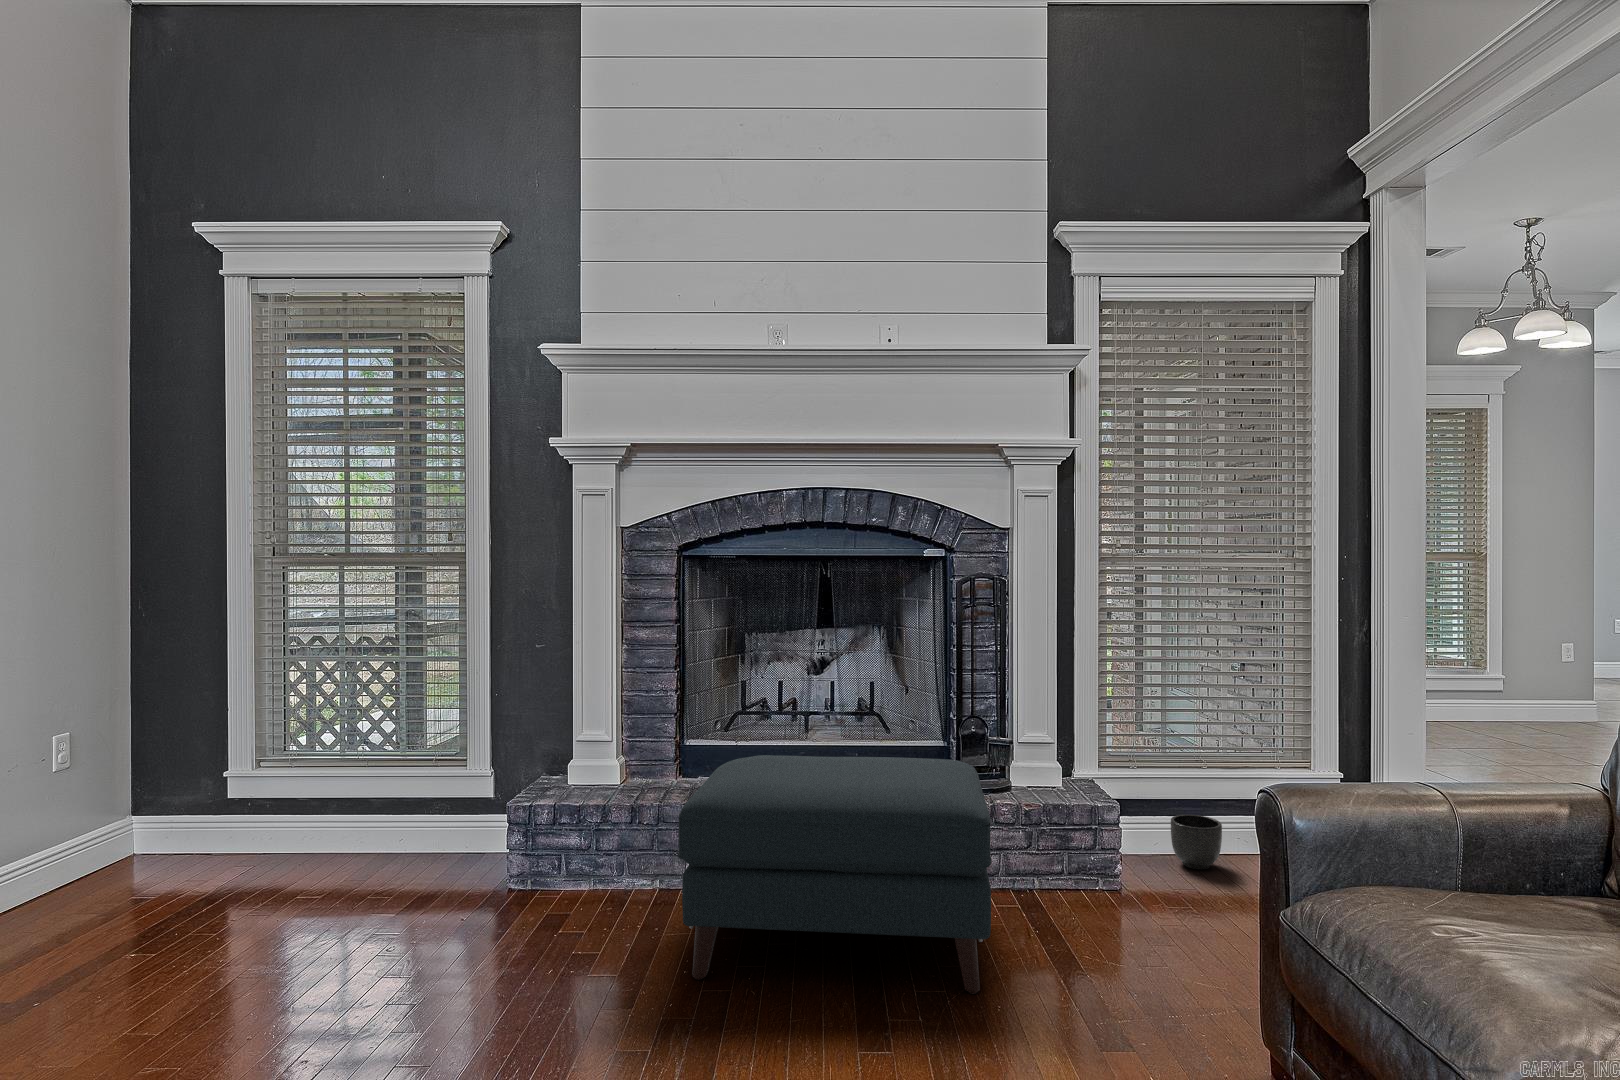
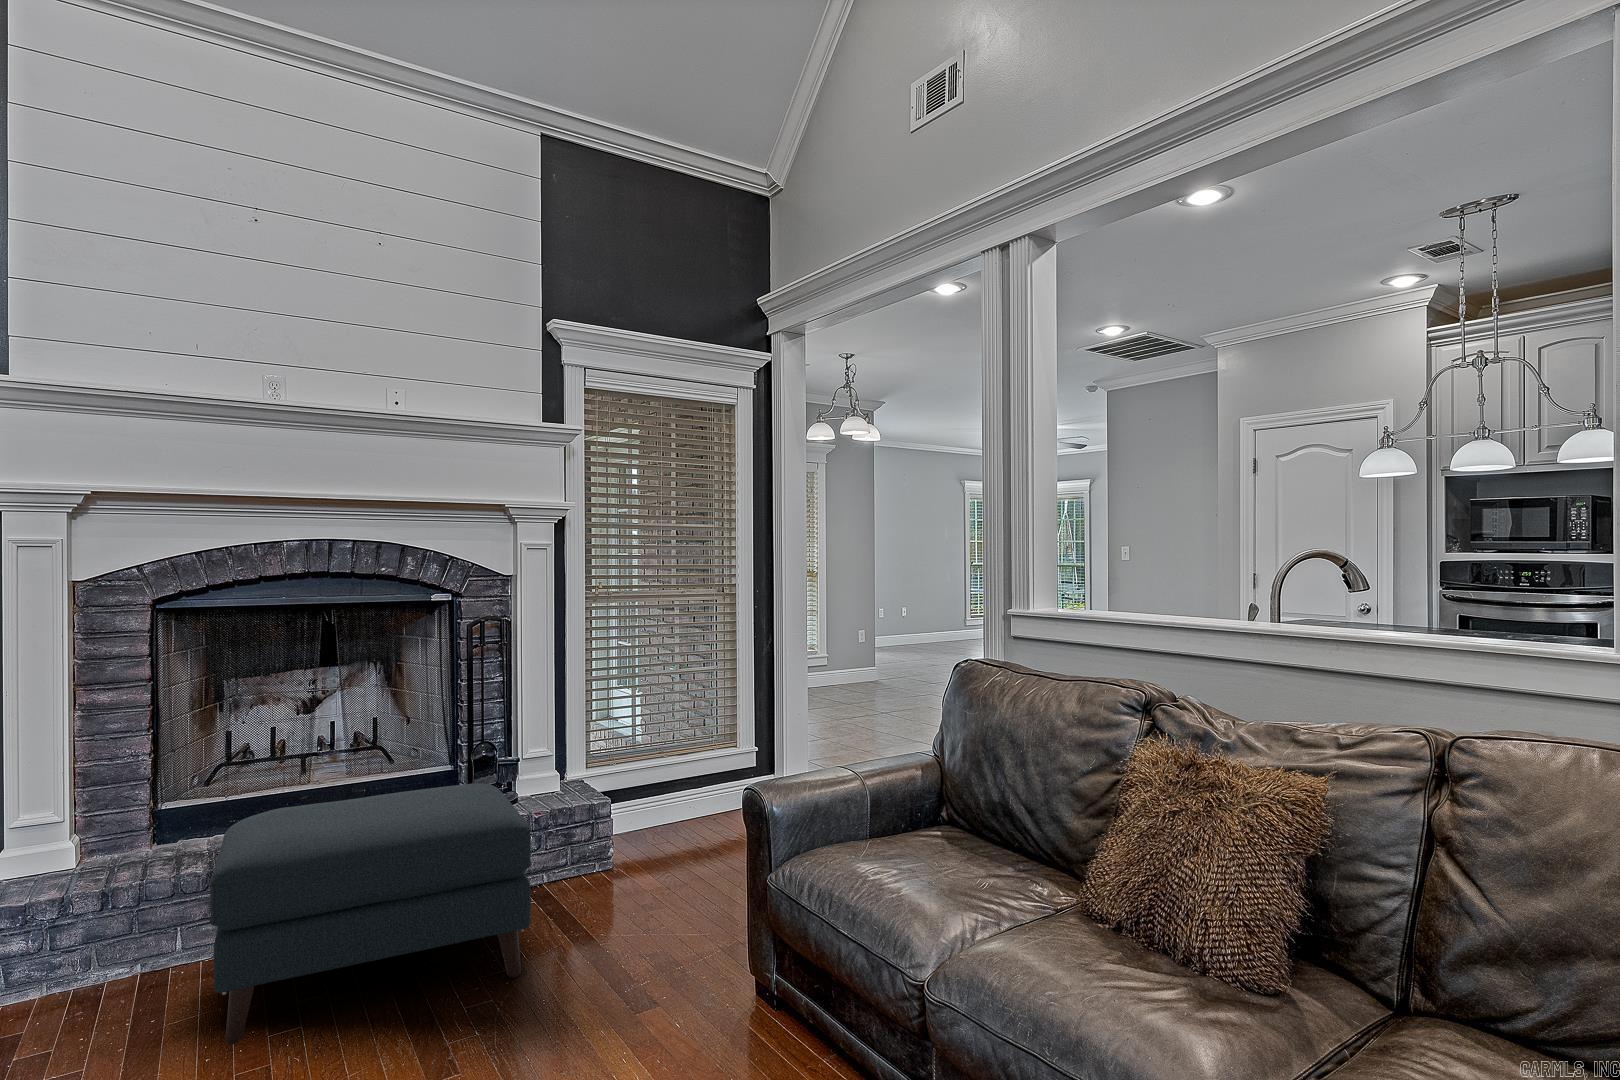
planter: present [1171,815,1222,869] -> none [643,797,681,840]

